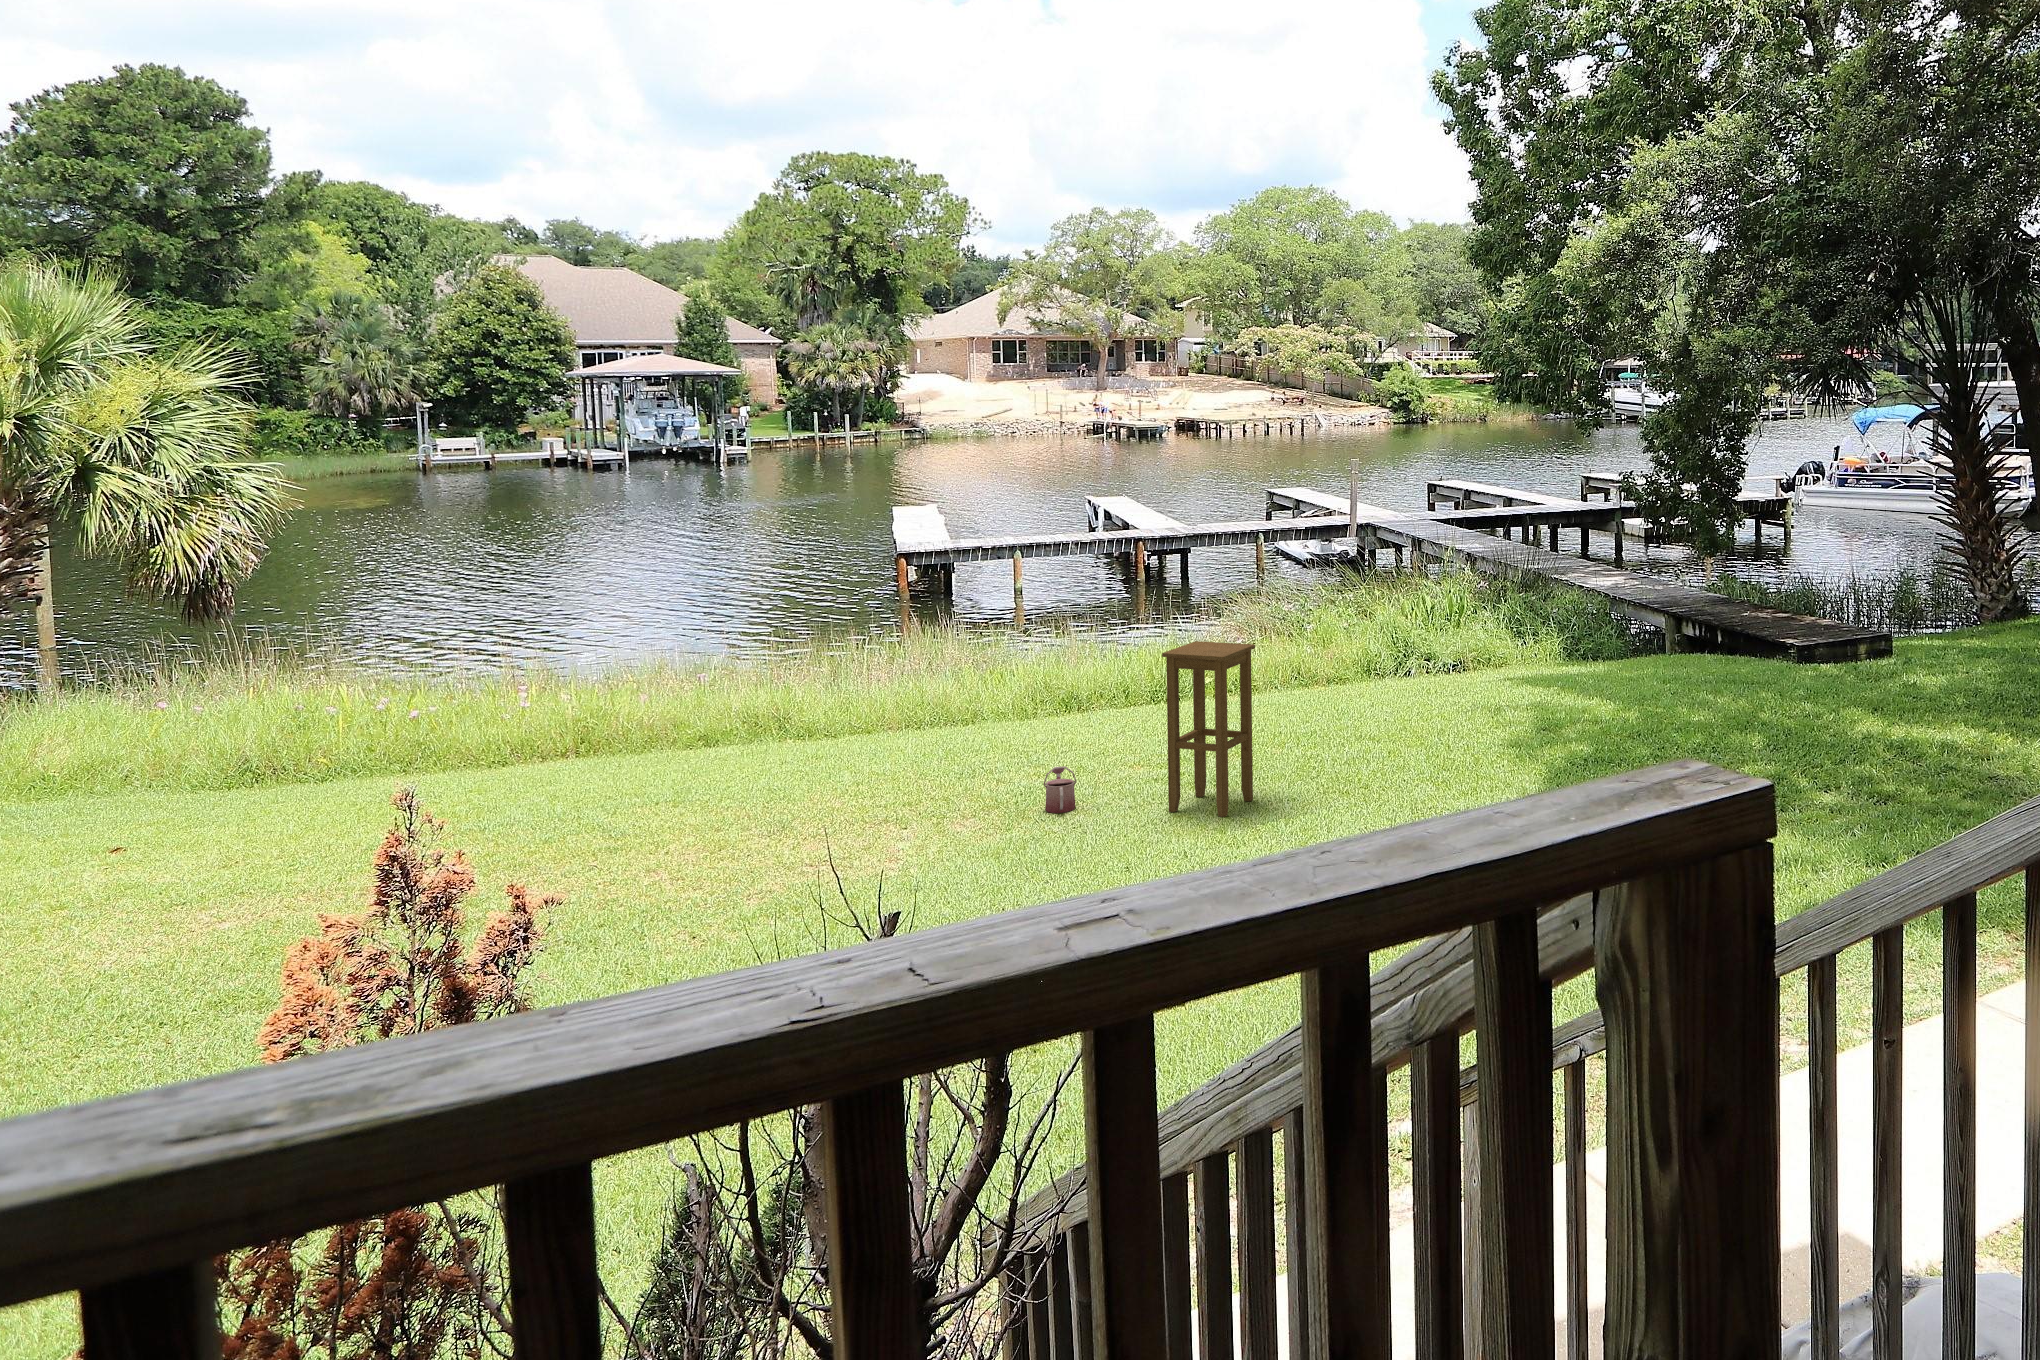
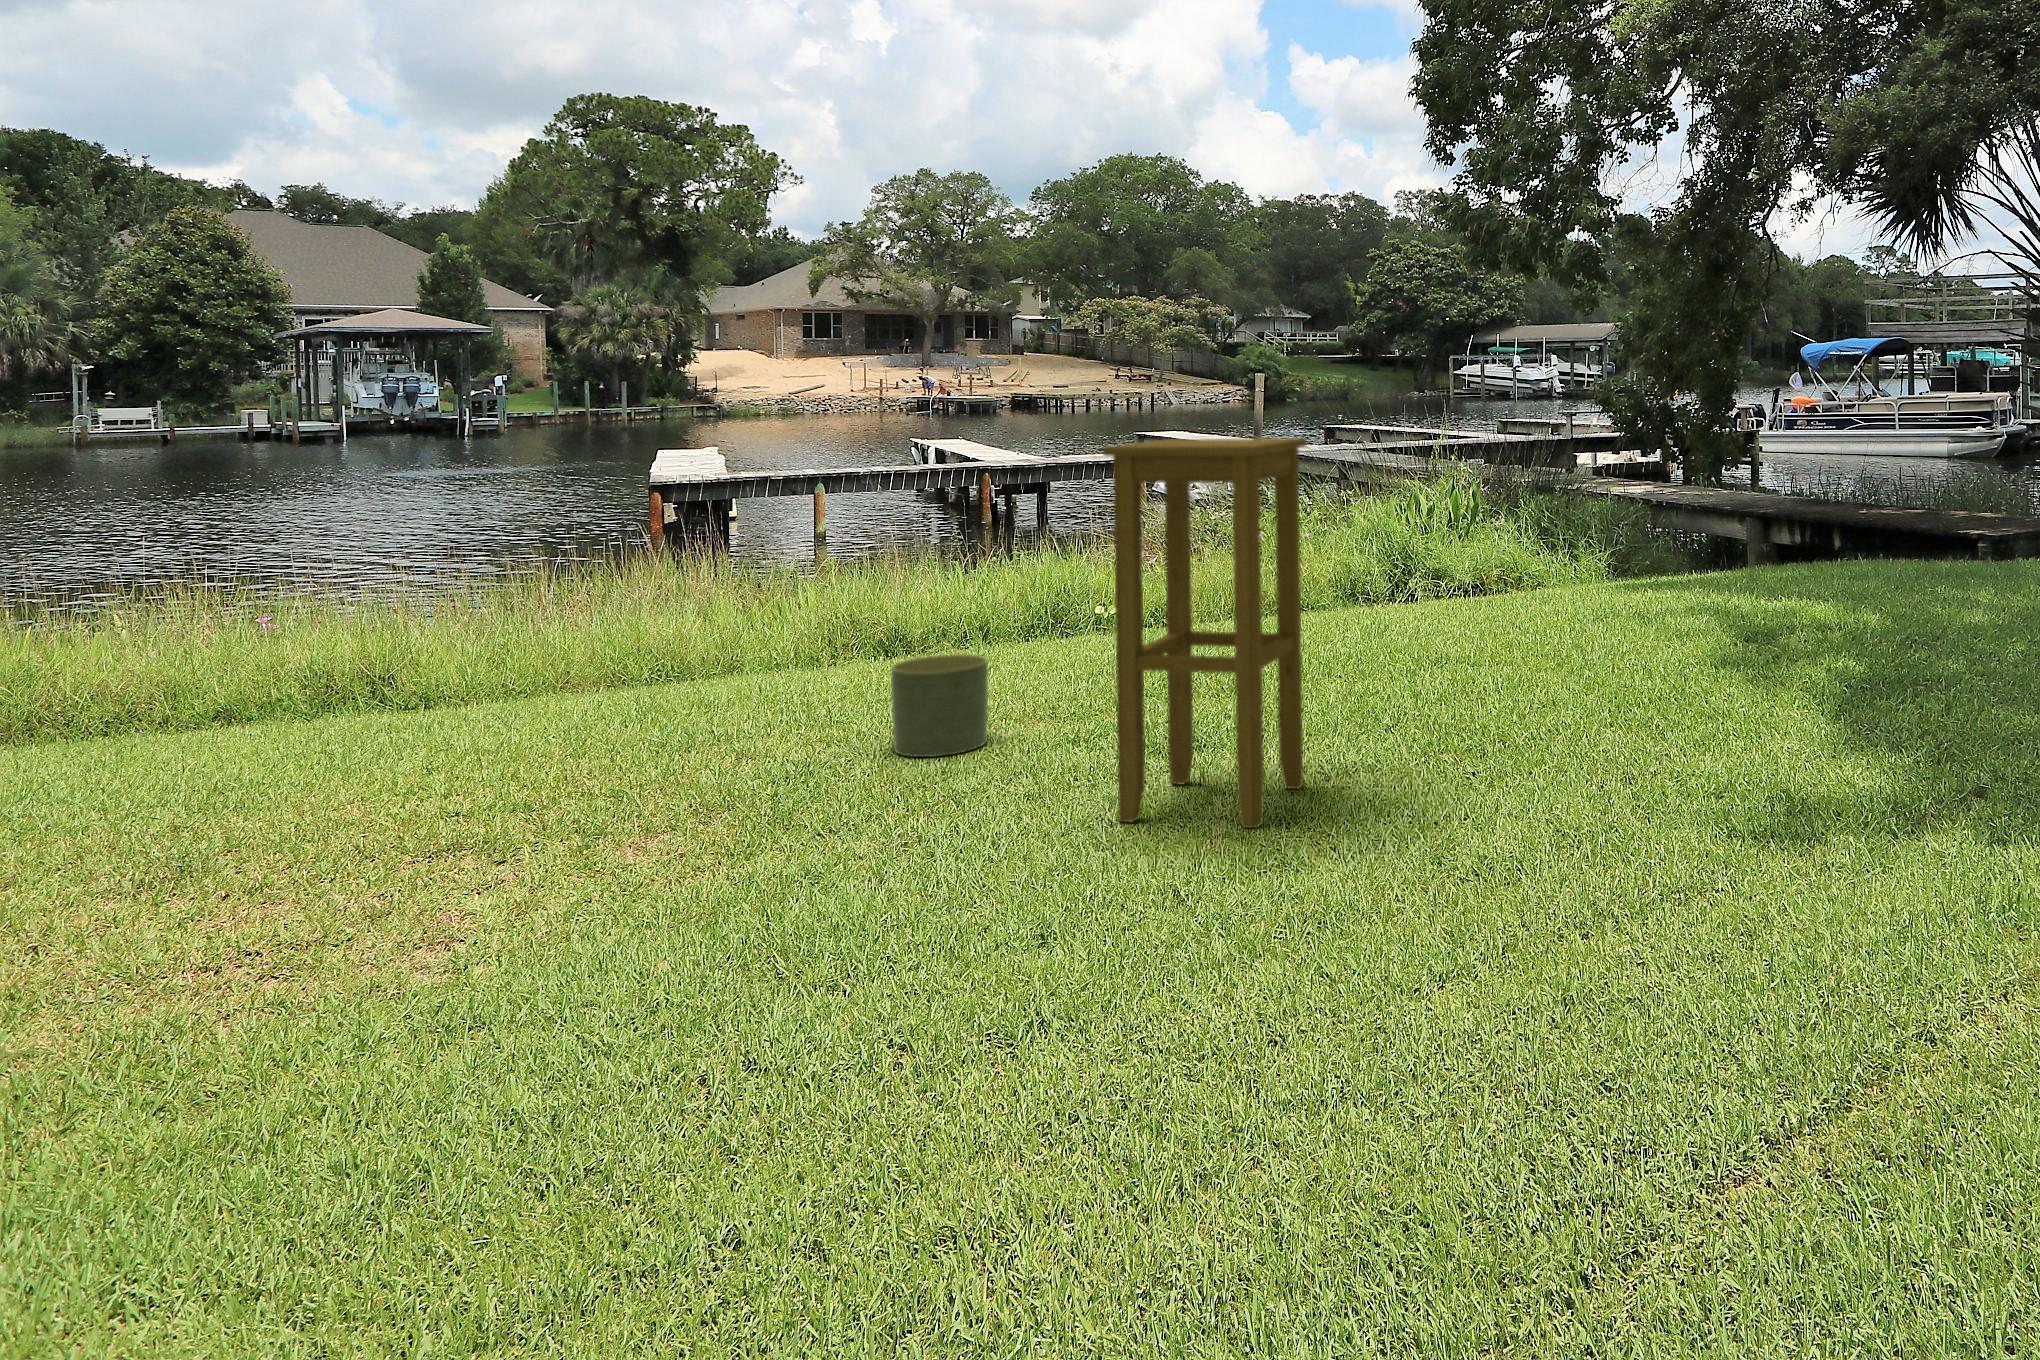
planter: none [1075,729,1119,778] -> present [891,654,988,757]
watering can: present [1043,766,1077,813] -> none [810,726,893,839]

